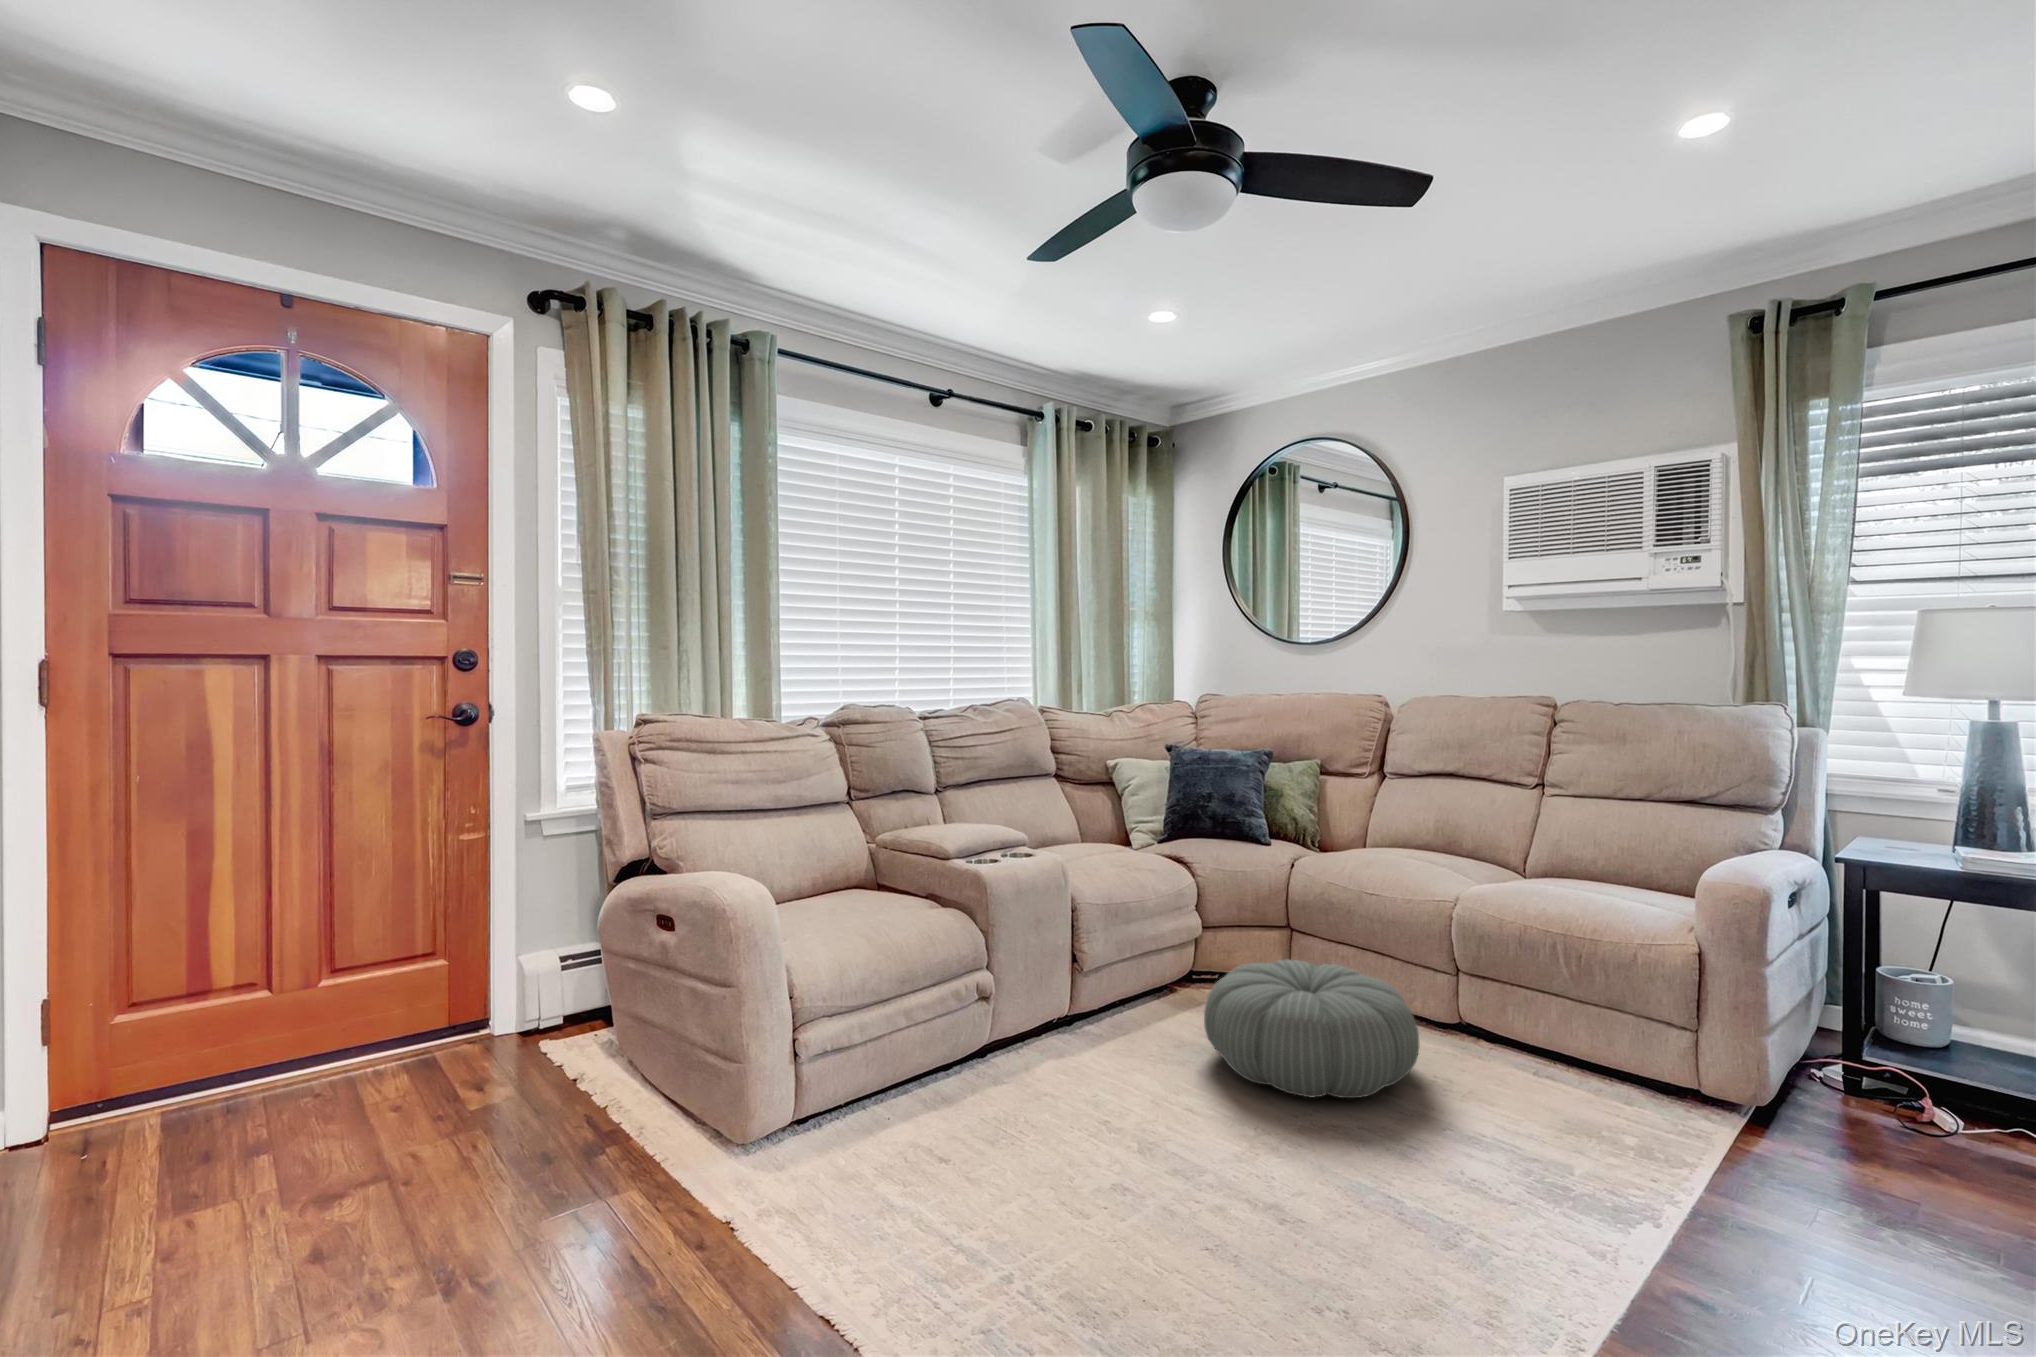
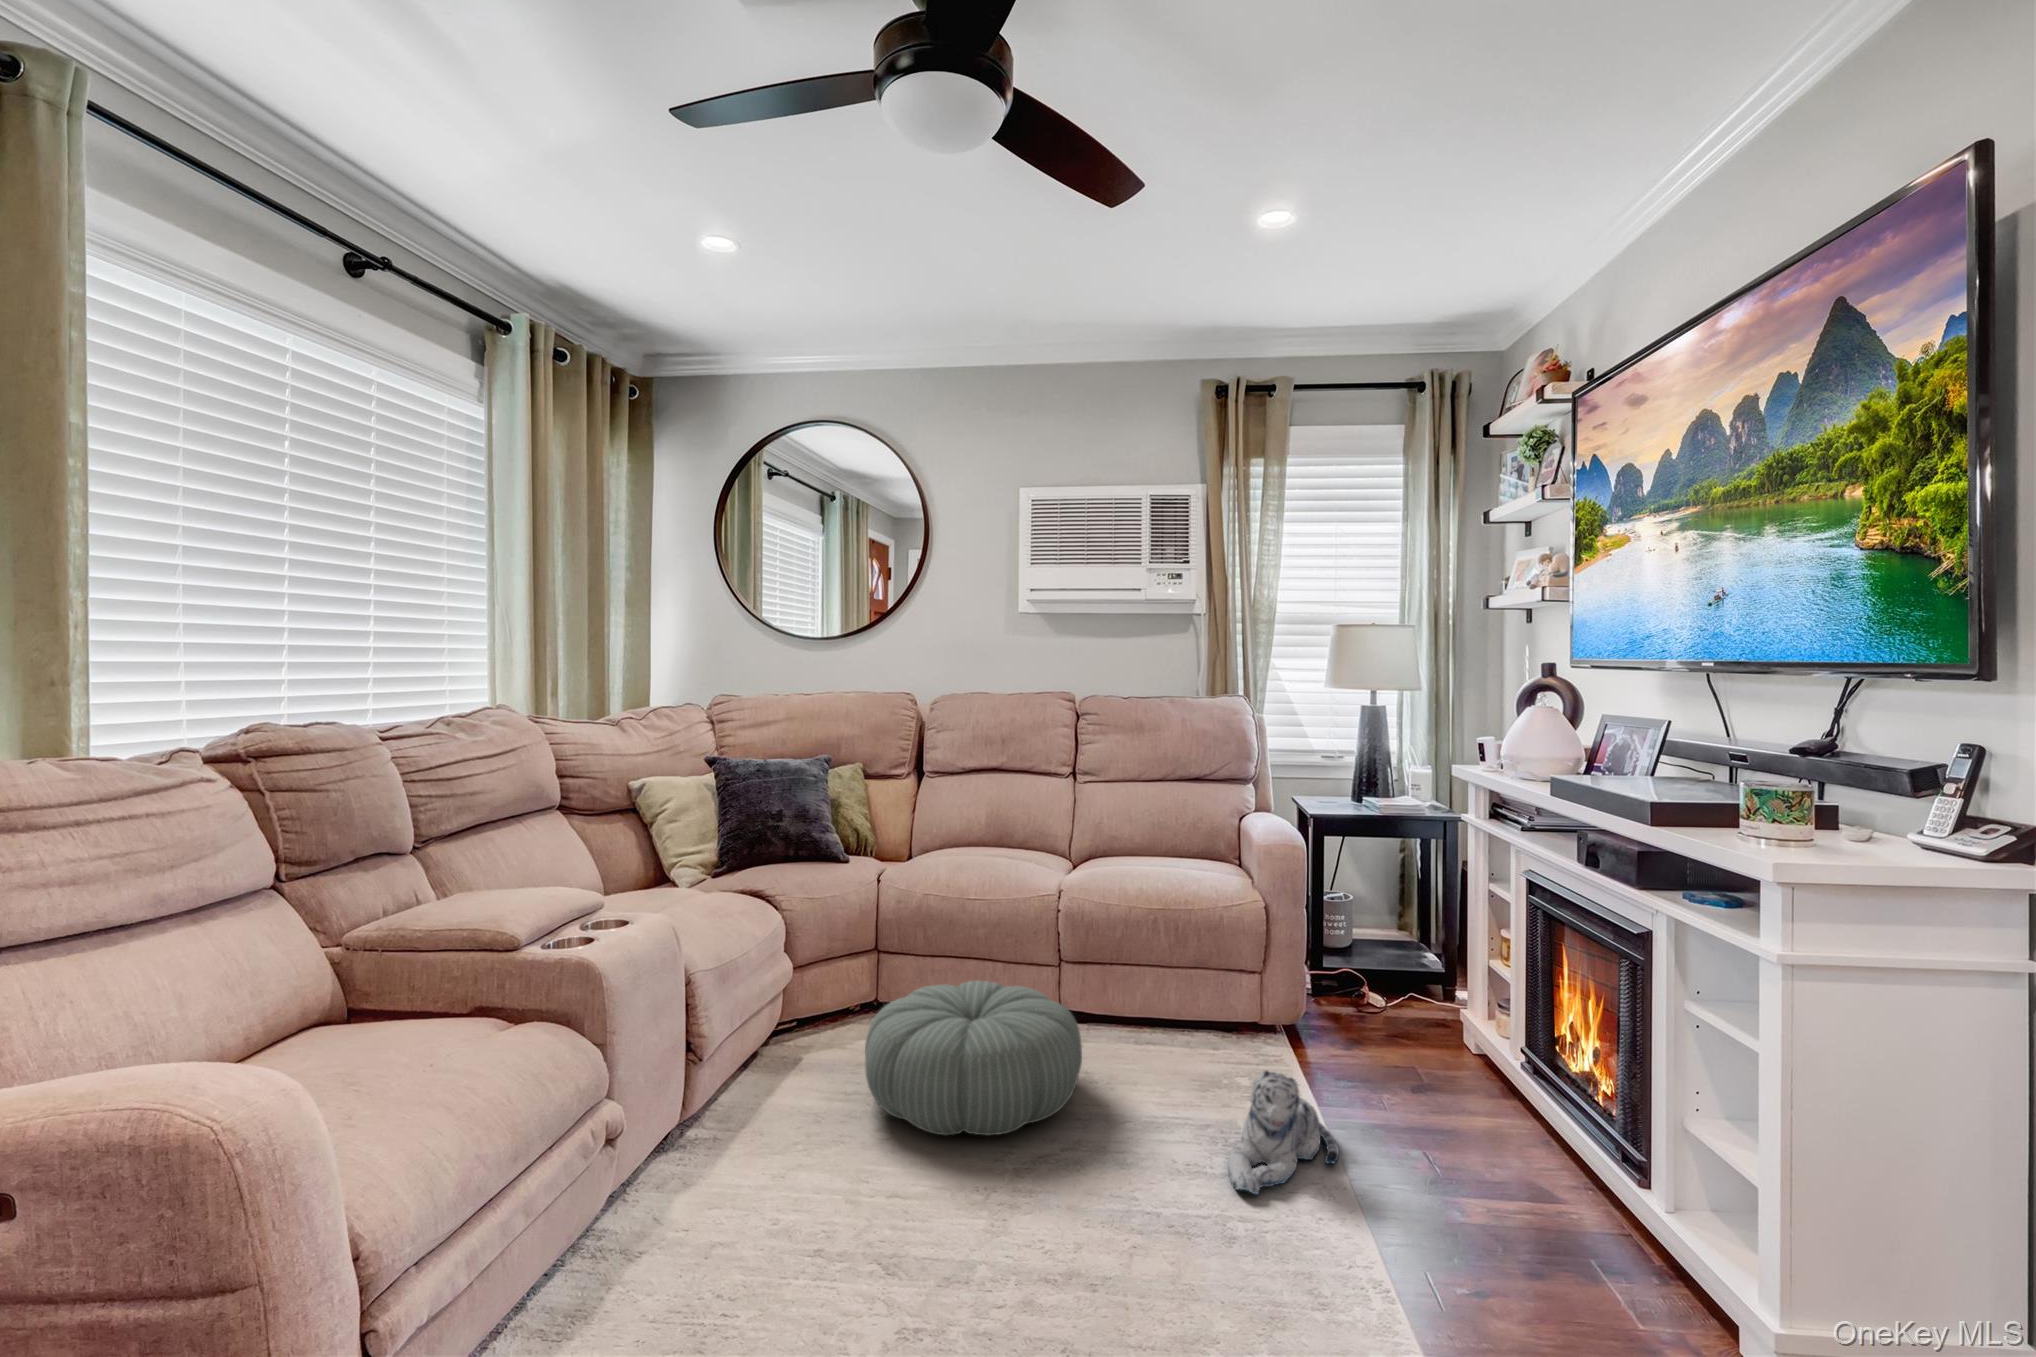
plush toy: none [1487,1103,1673,1235] -> present [1228,1070,1339,1194]

